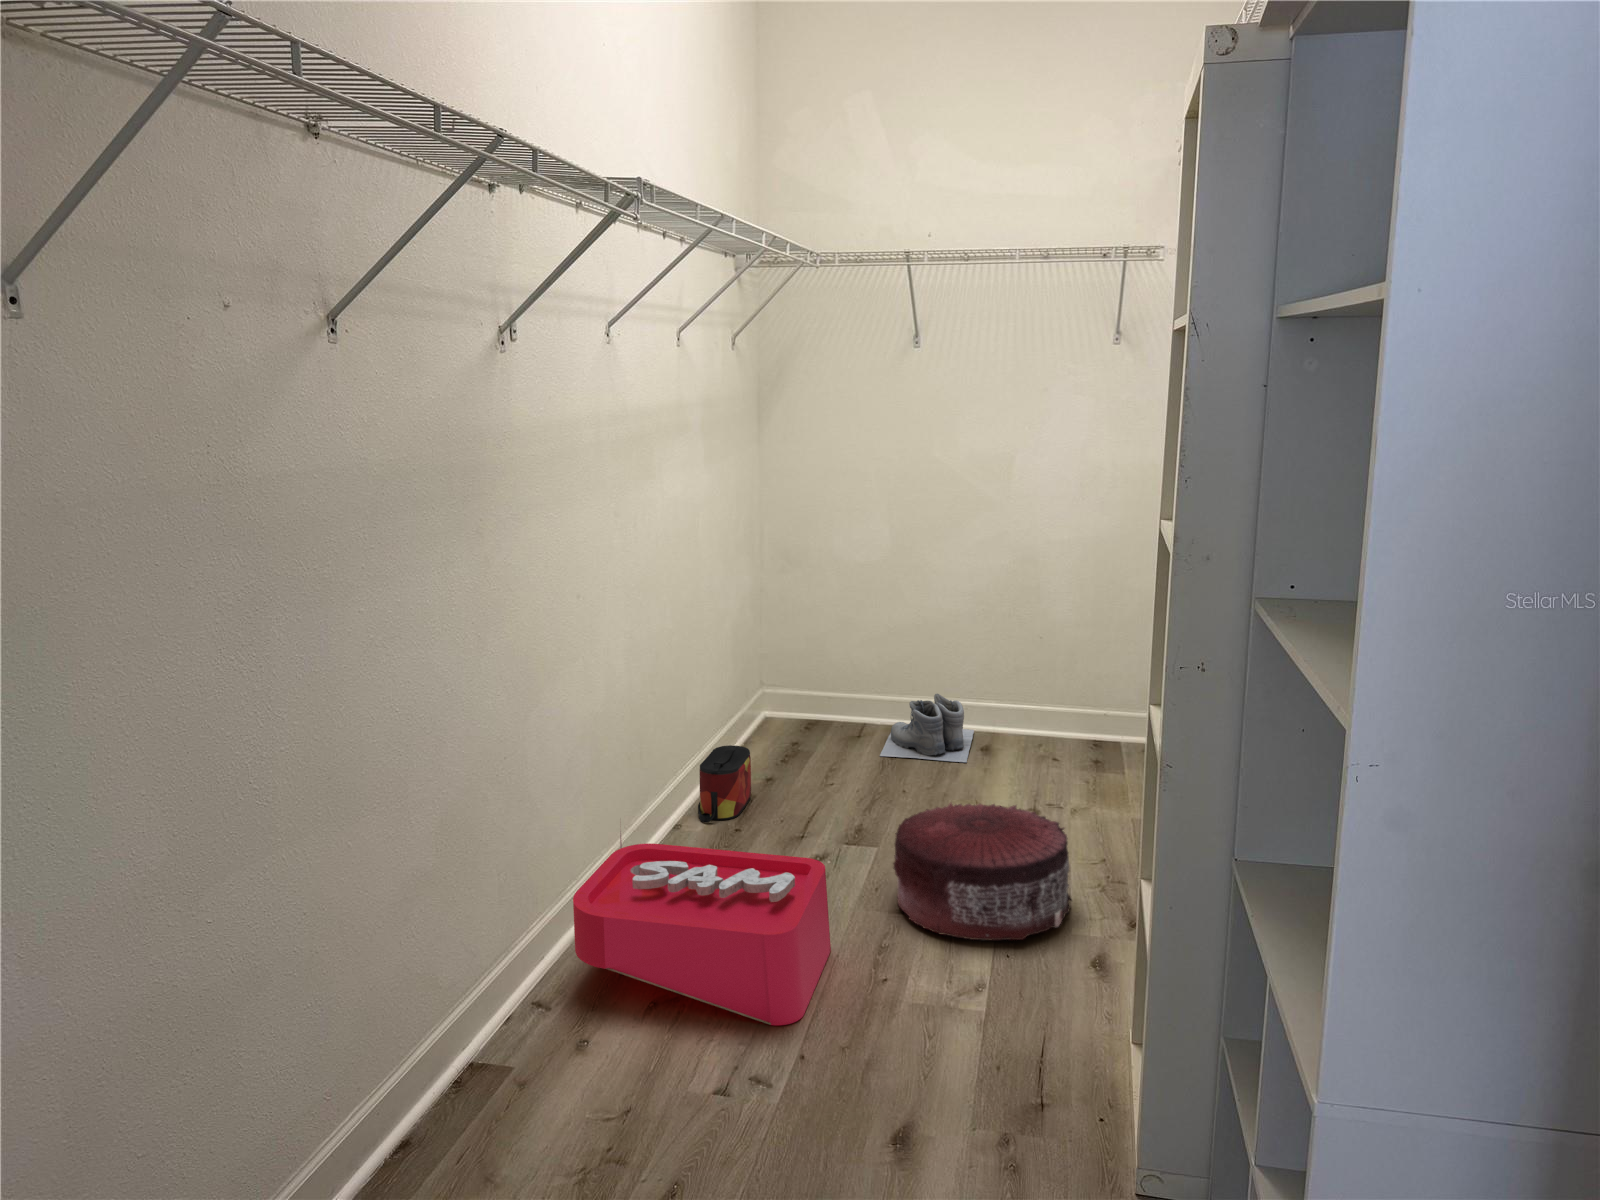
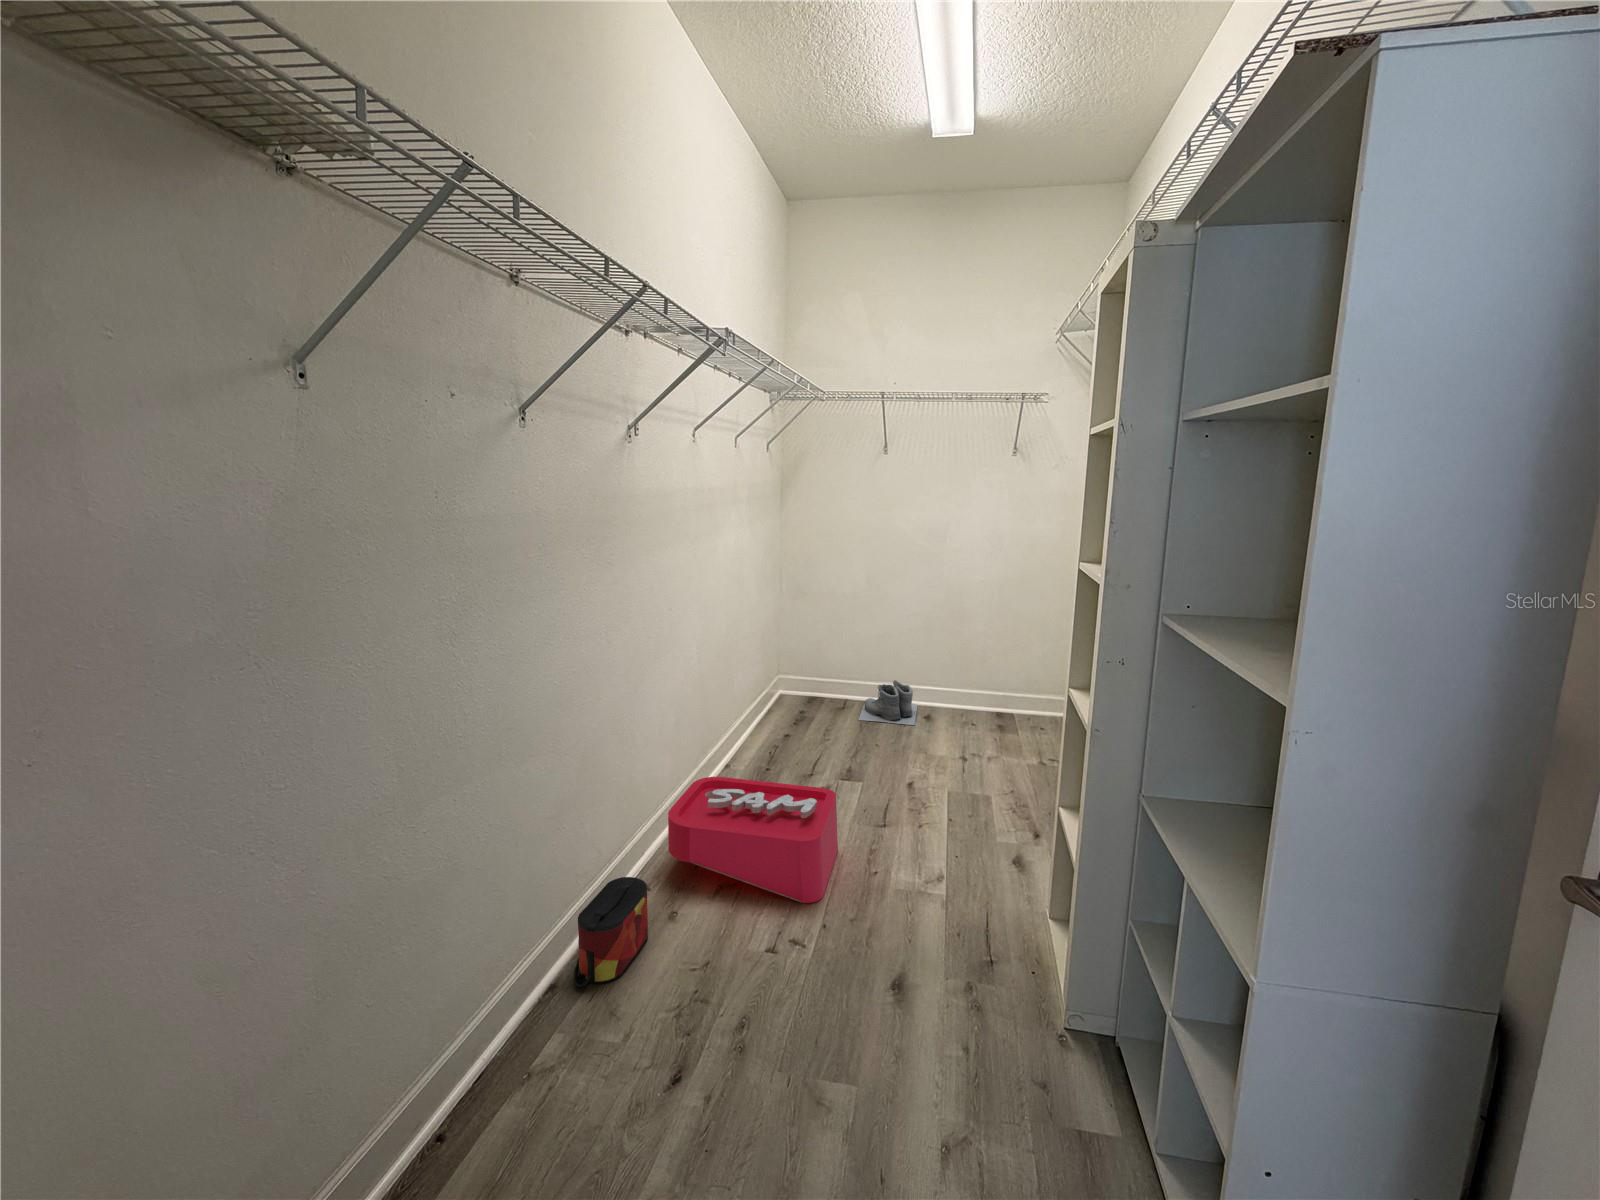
bag: present [698,745,751,822] -> present [574,877,648,987]
pouf: present [894,803,1071,940] -> none [877,752,995,845]

